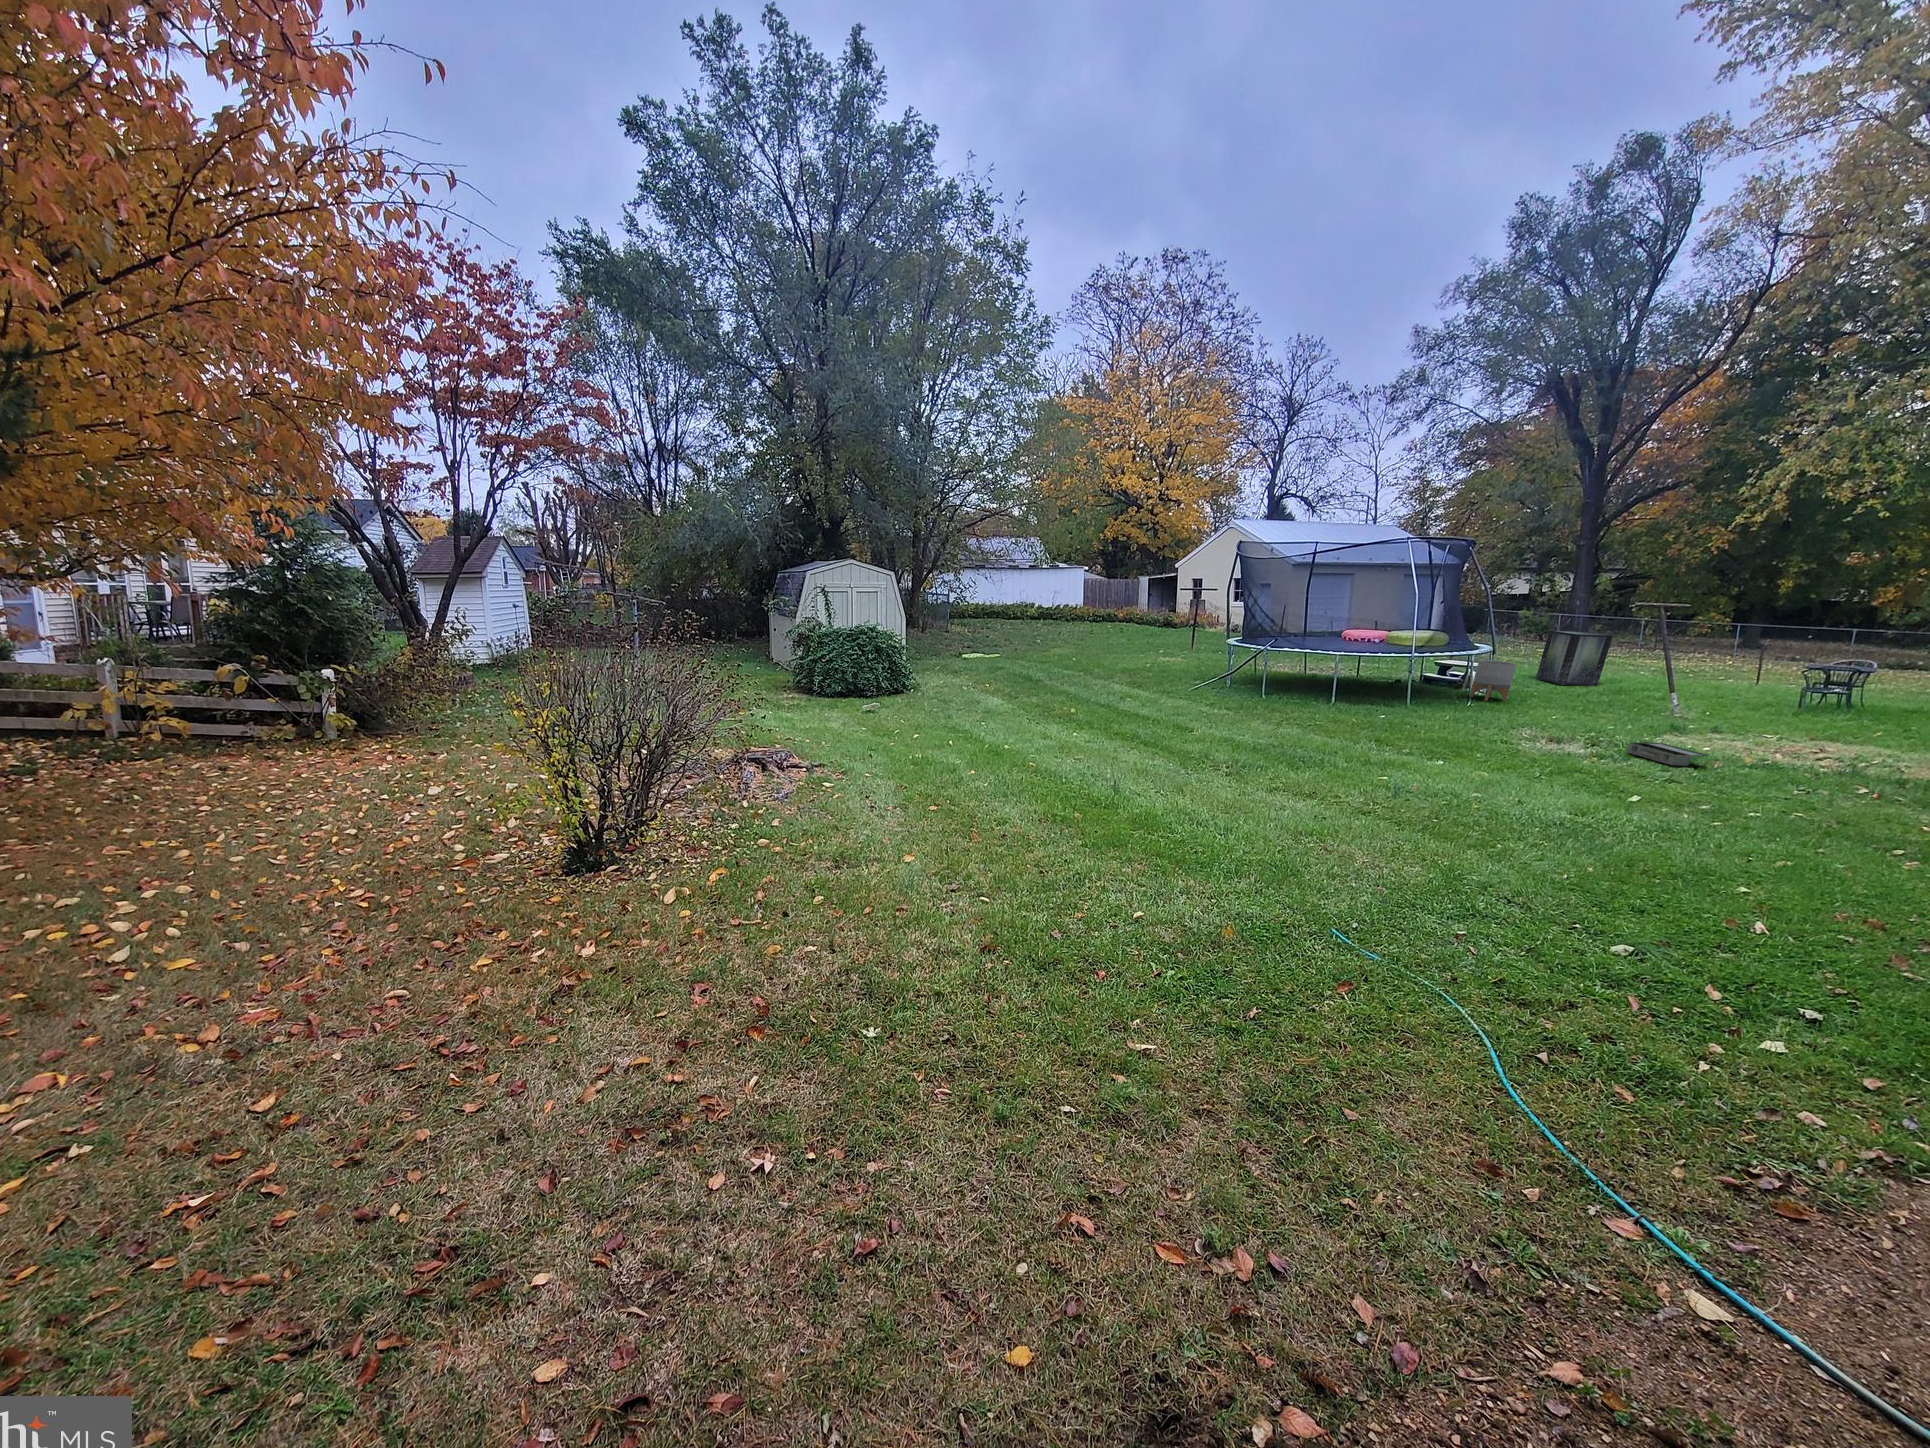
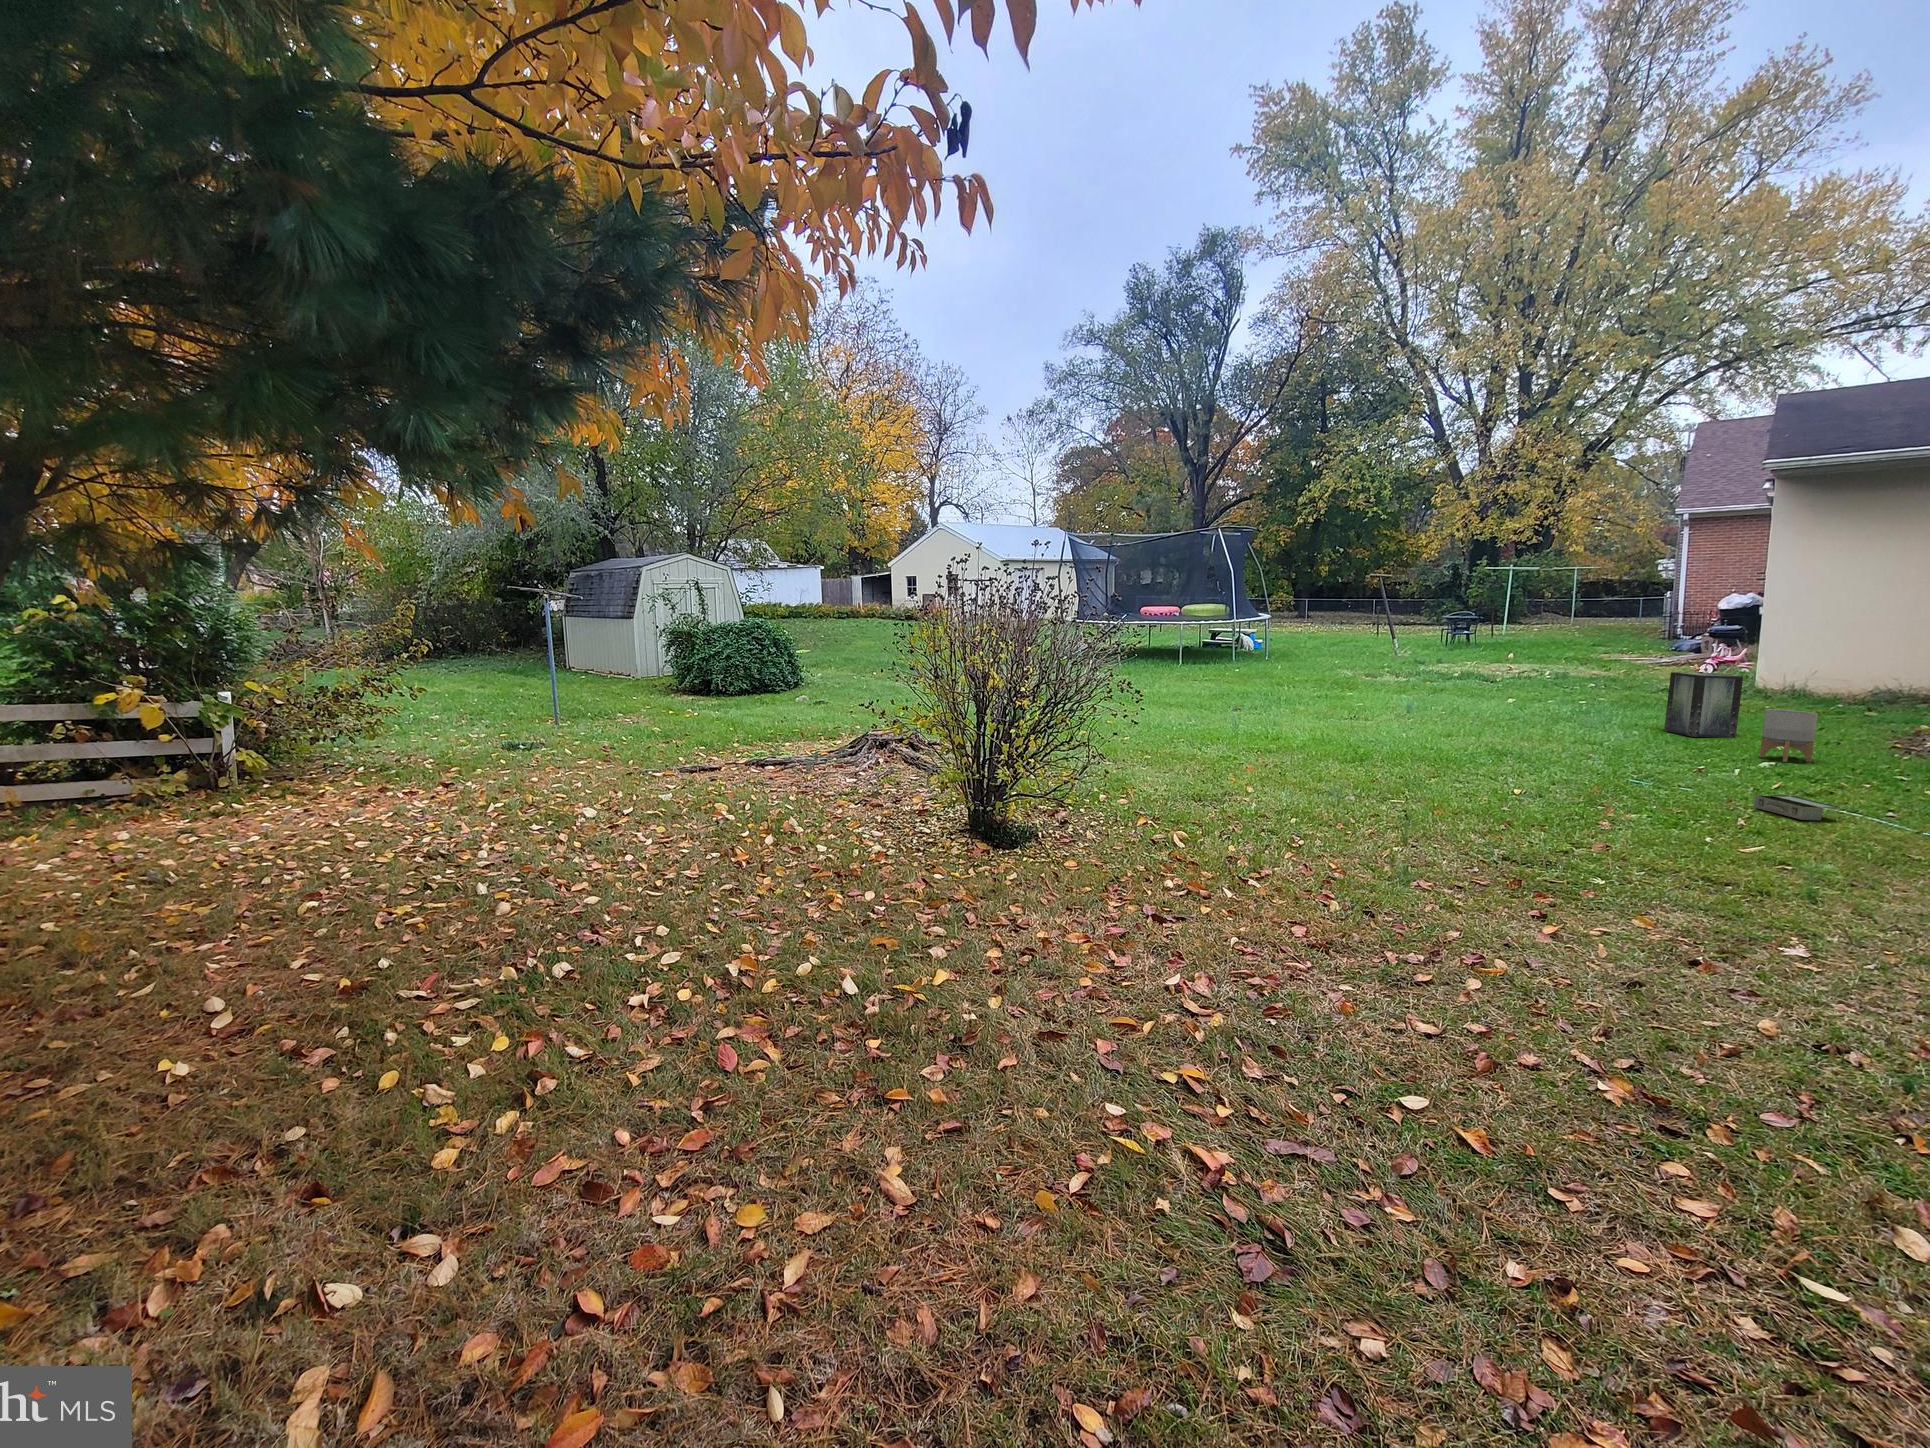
planter: present [1470,660,1516,701] -> present [1759,709,1818,762]

